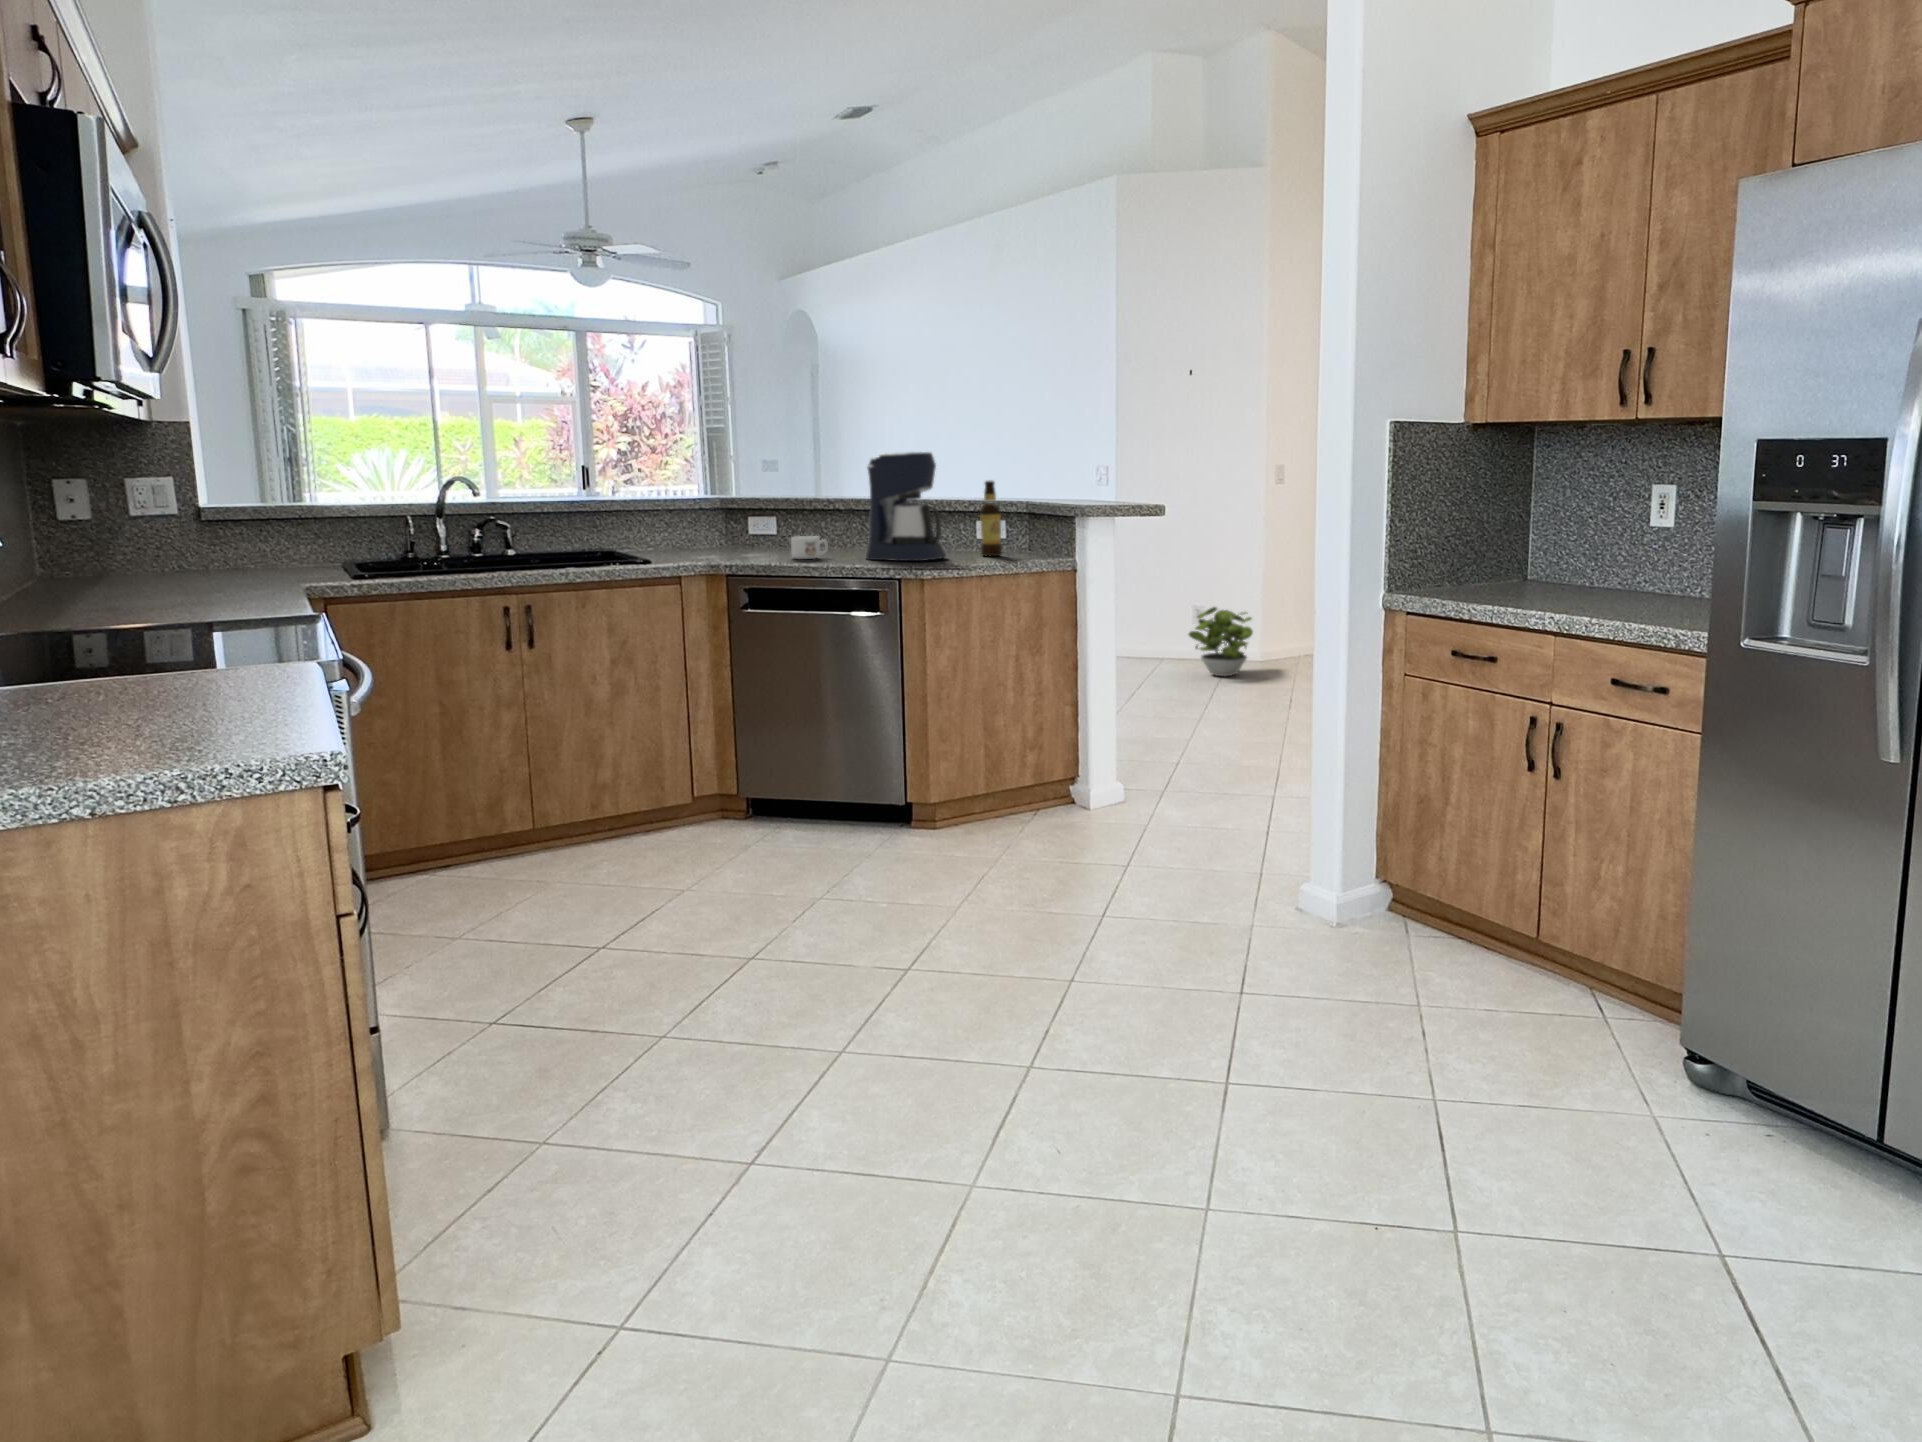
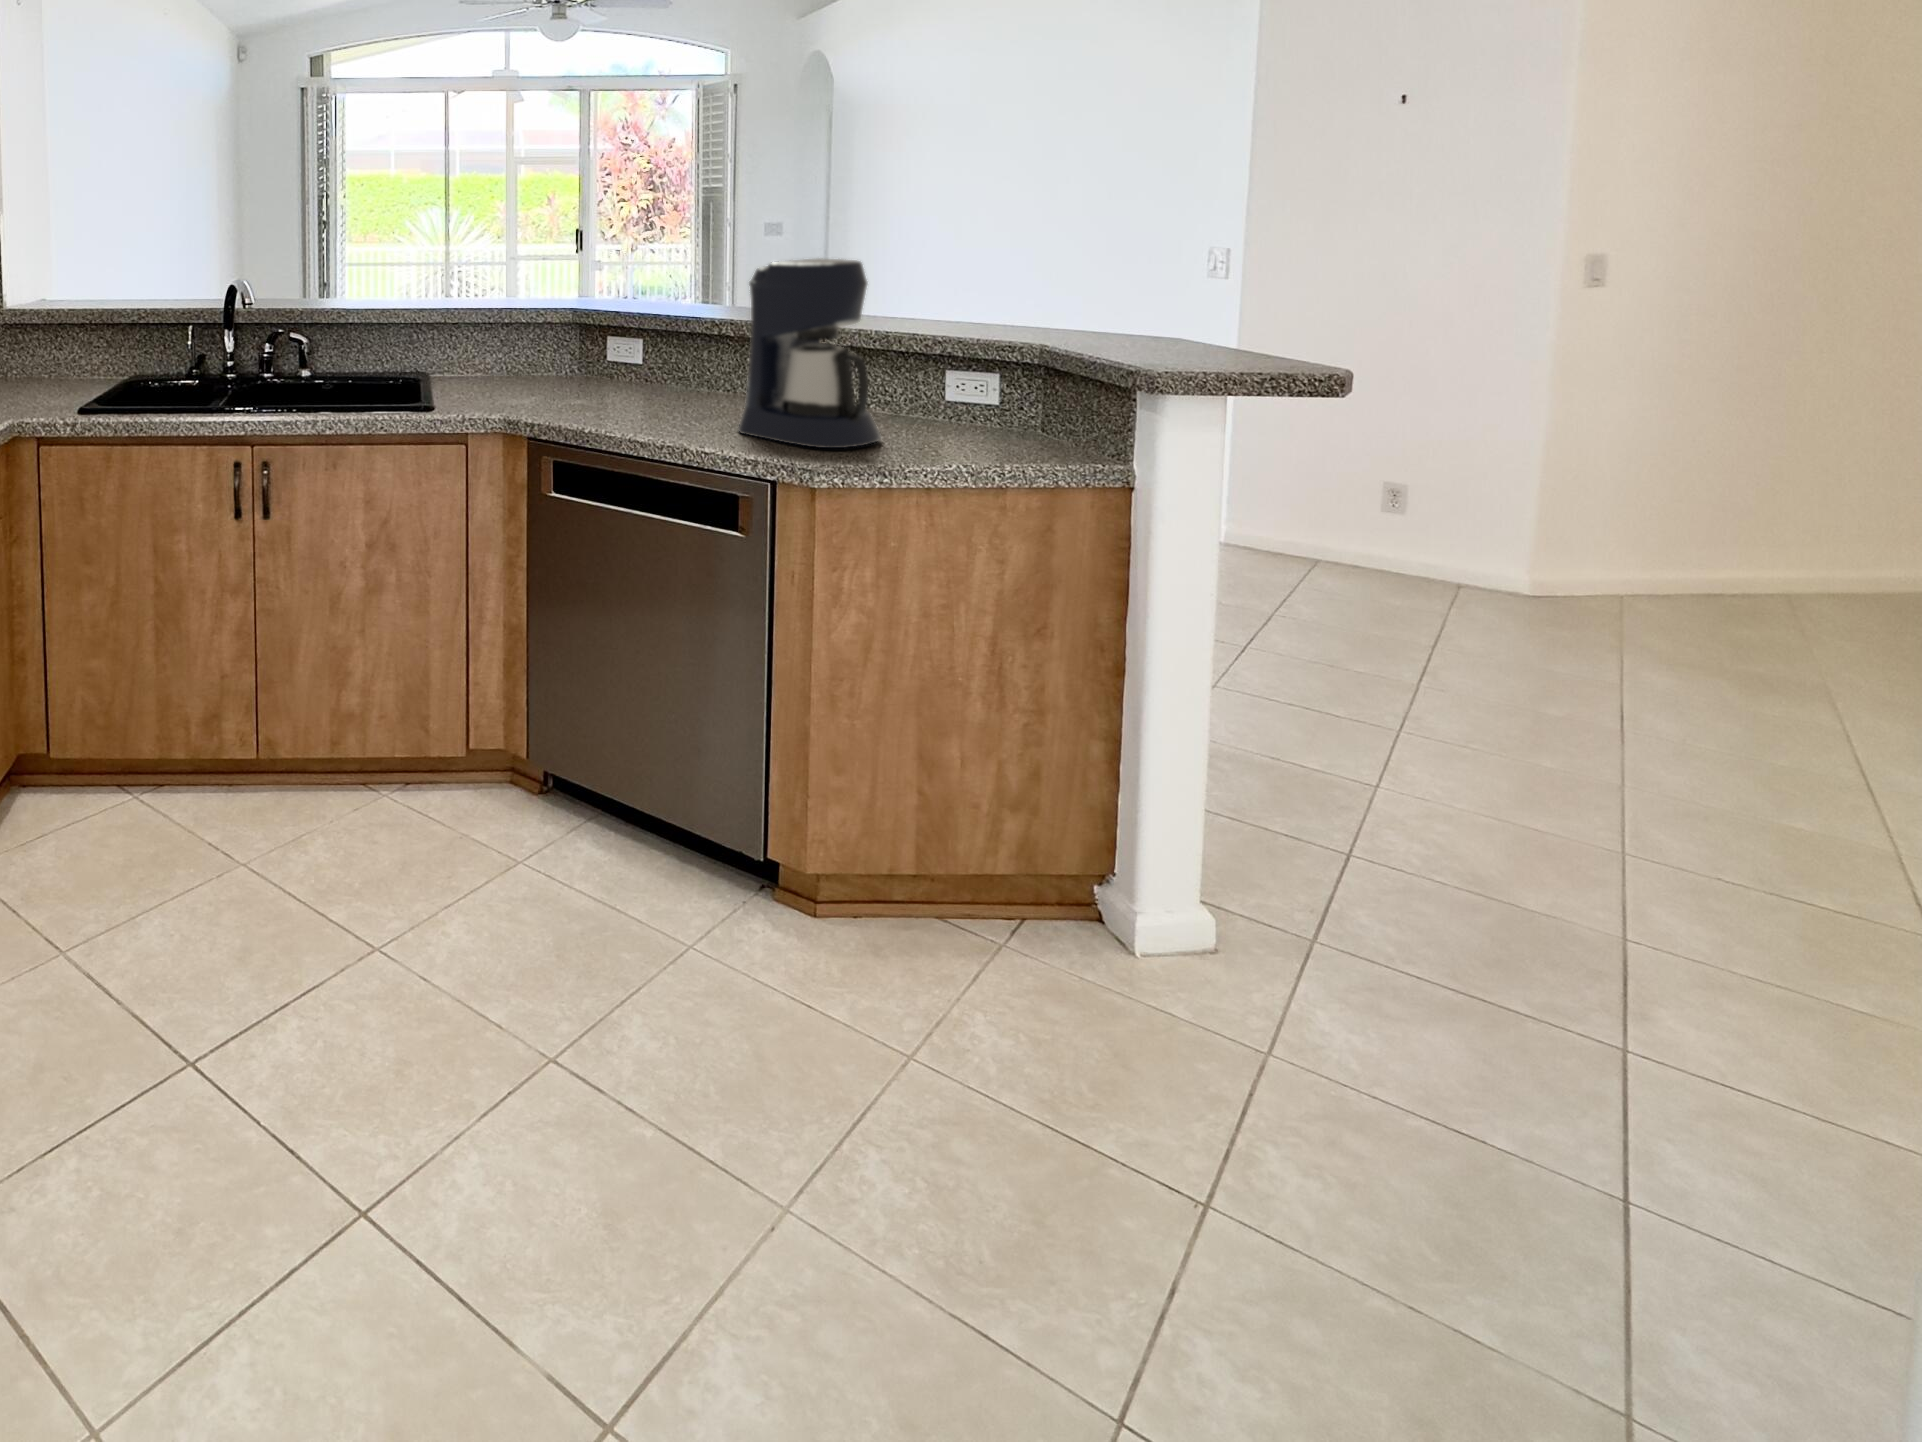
bottle: present [980,481,1002,556] -> none [948,309,990,443]
mug: present [791,536,828,559] -> none [625,384,684,423]
potted plant: present [1189,607,1253,676] -> none [1362,485,1502,601]

